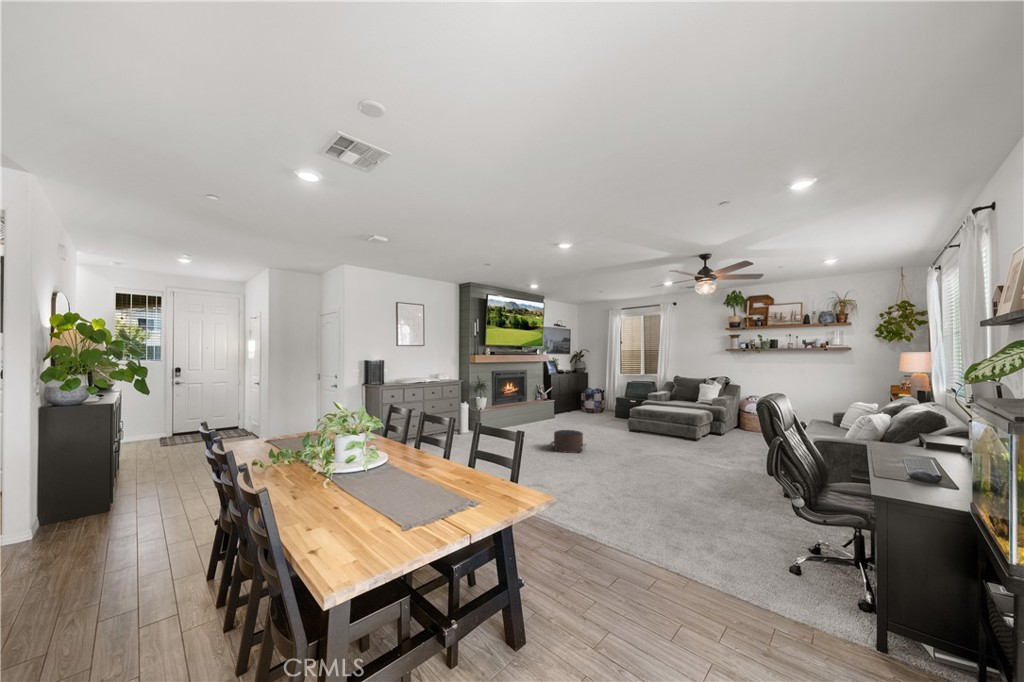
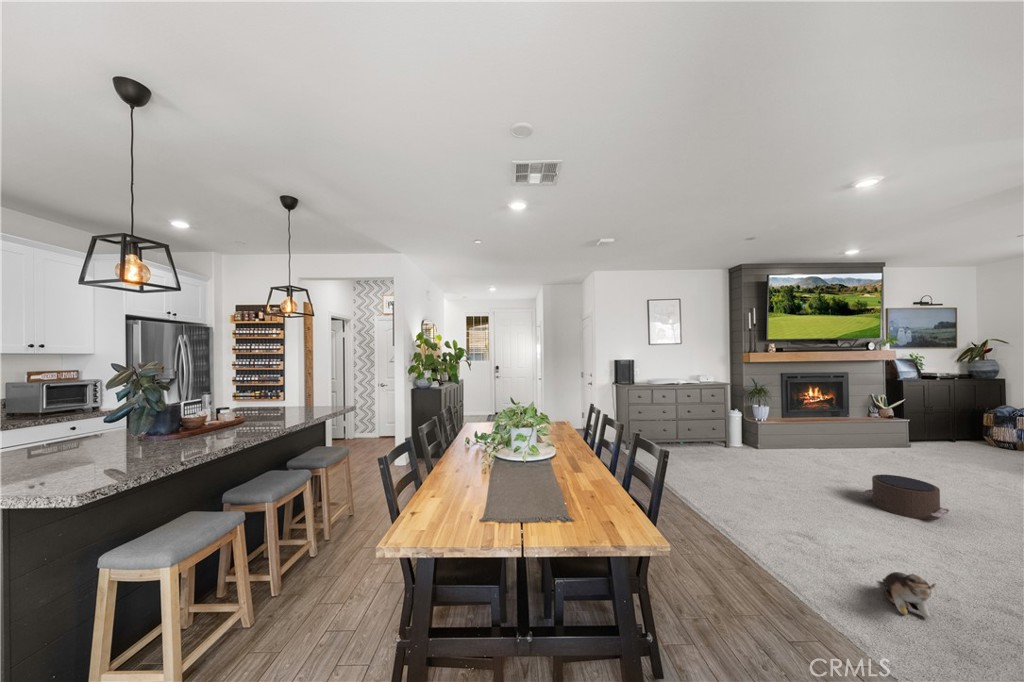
plush toy: none [576,470,603,496] -> present [883,572,935,618]

